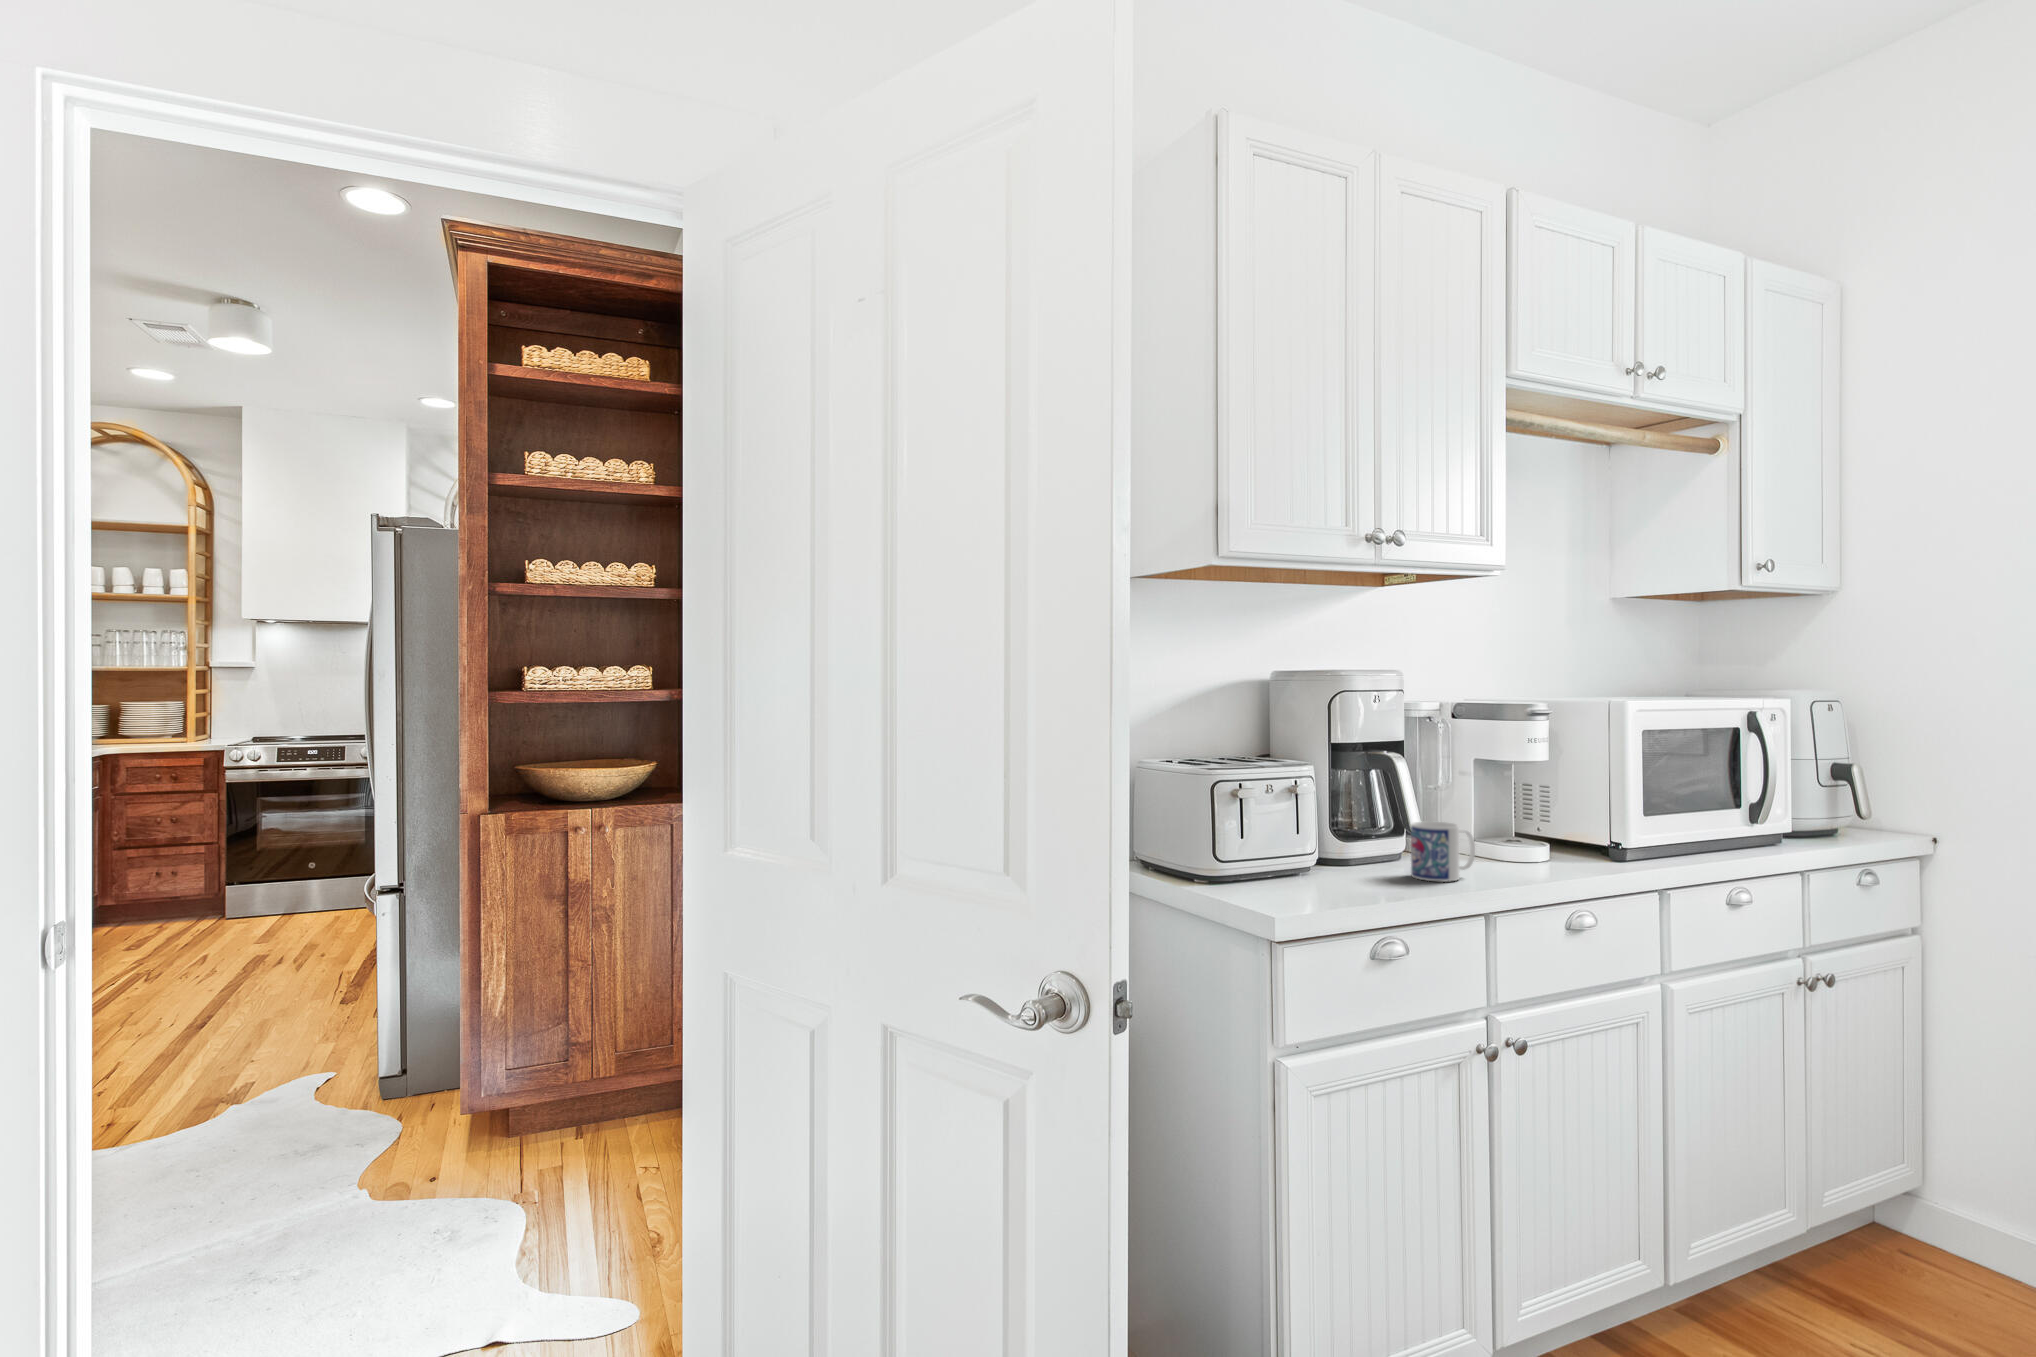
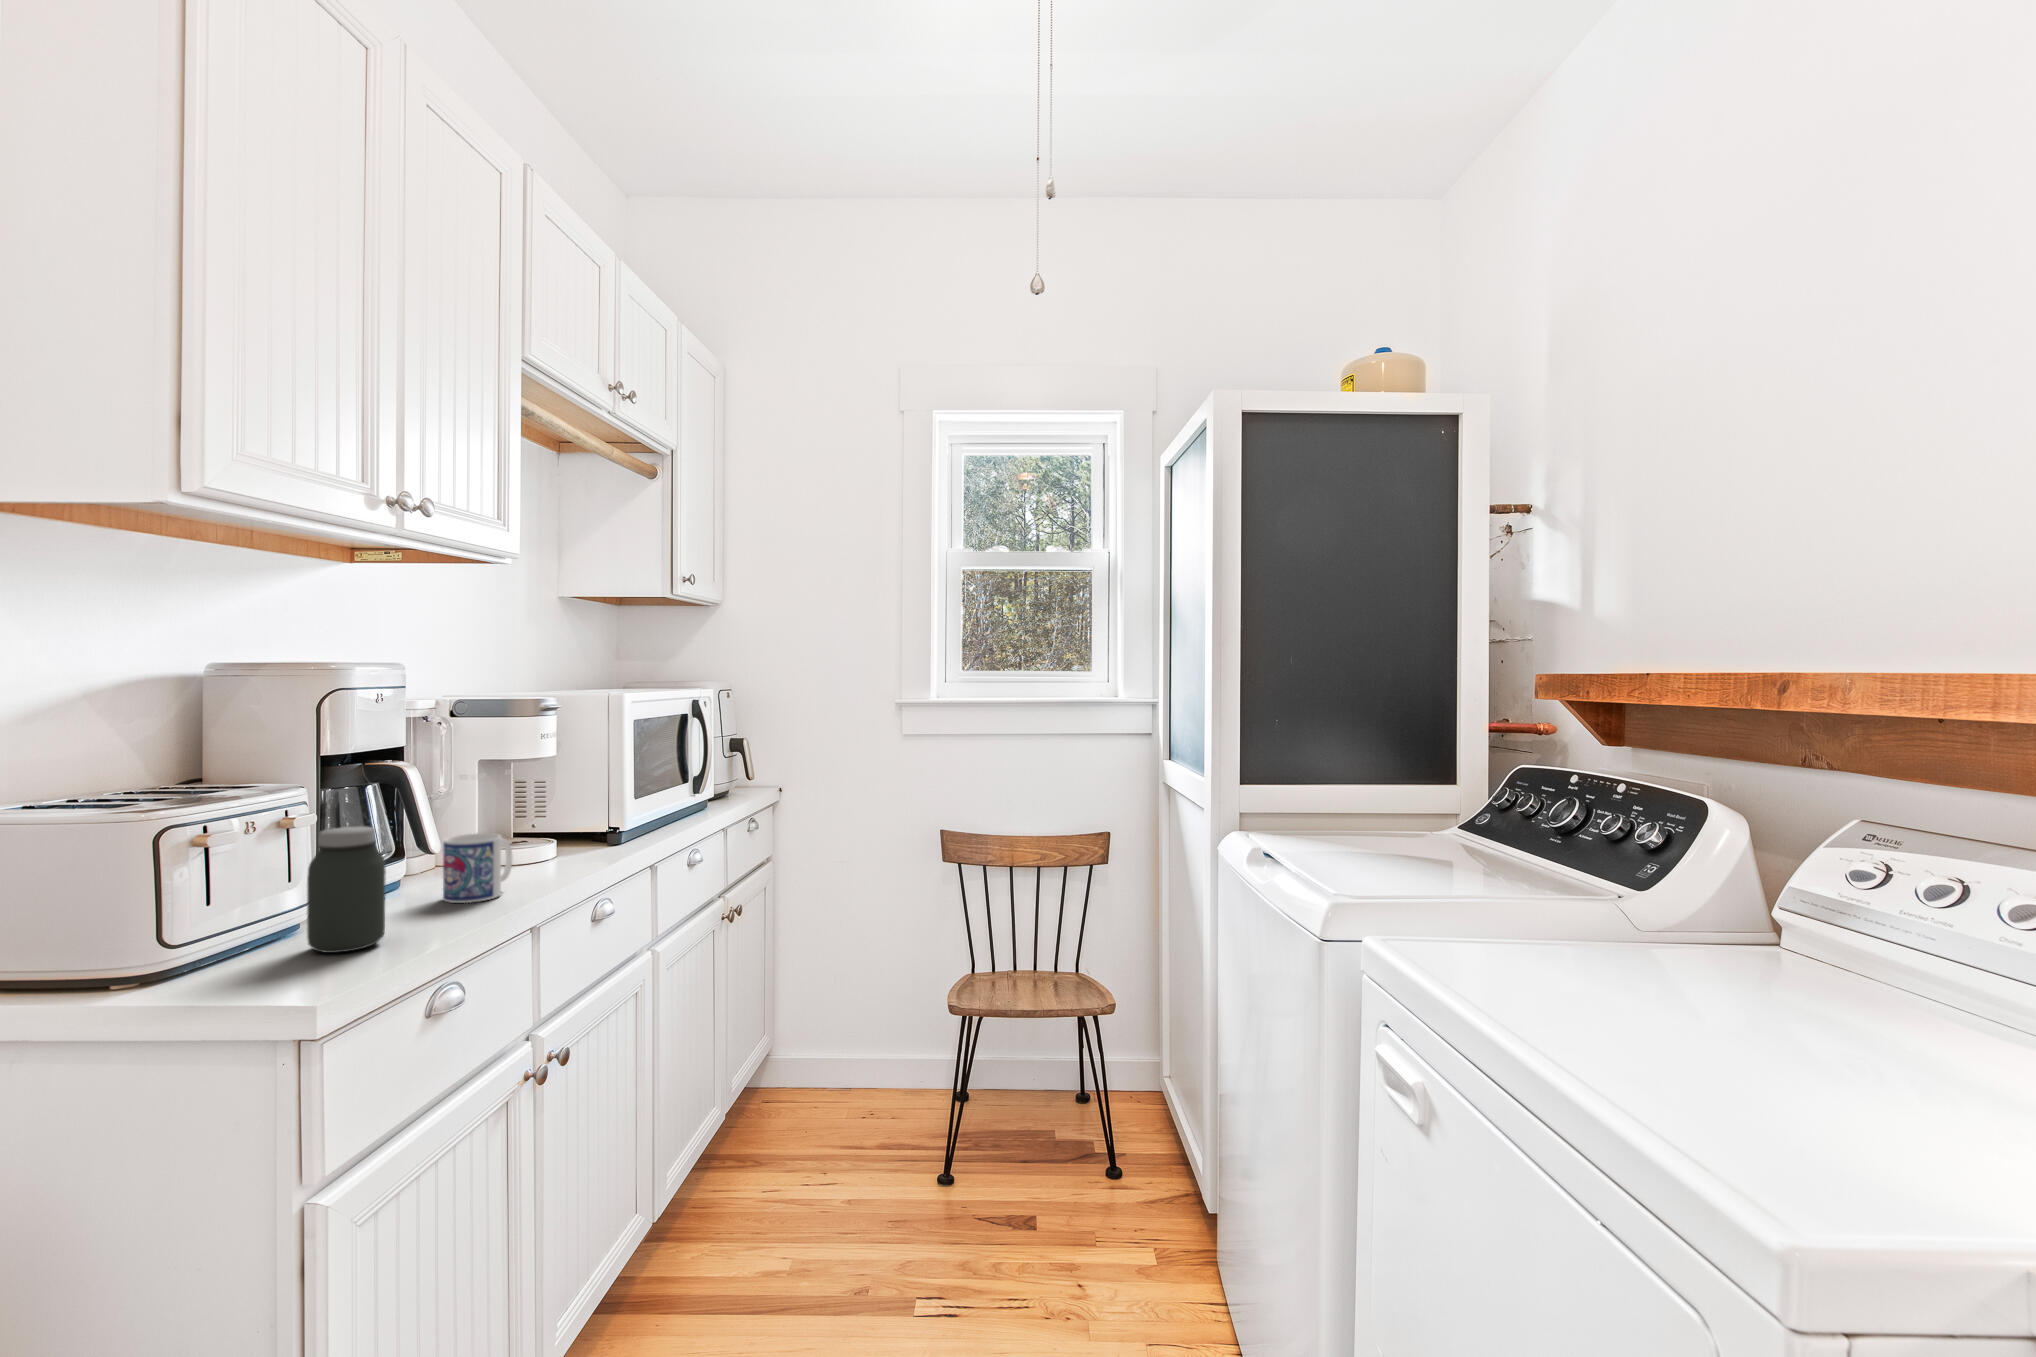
jar: none [1288,798,1339,893] -> present [307,826,386,953]

